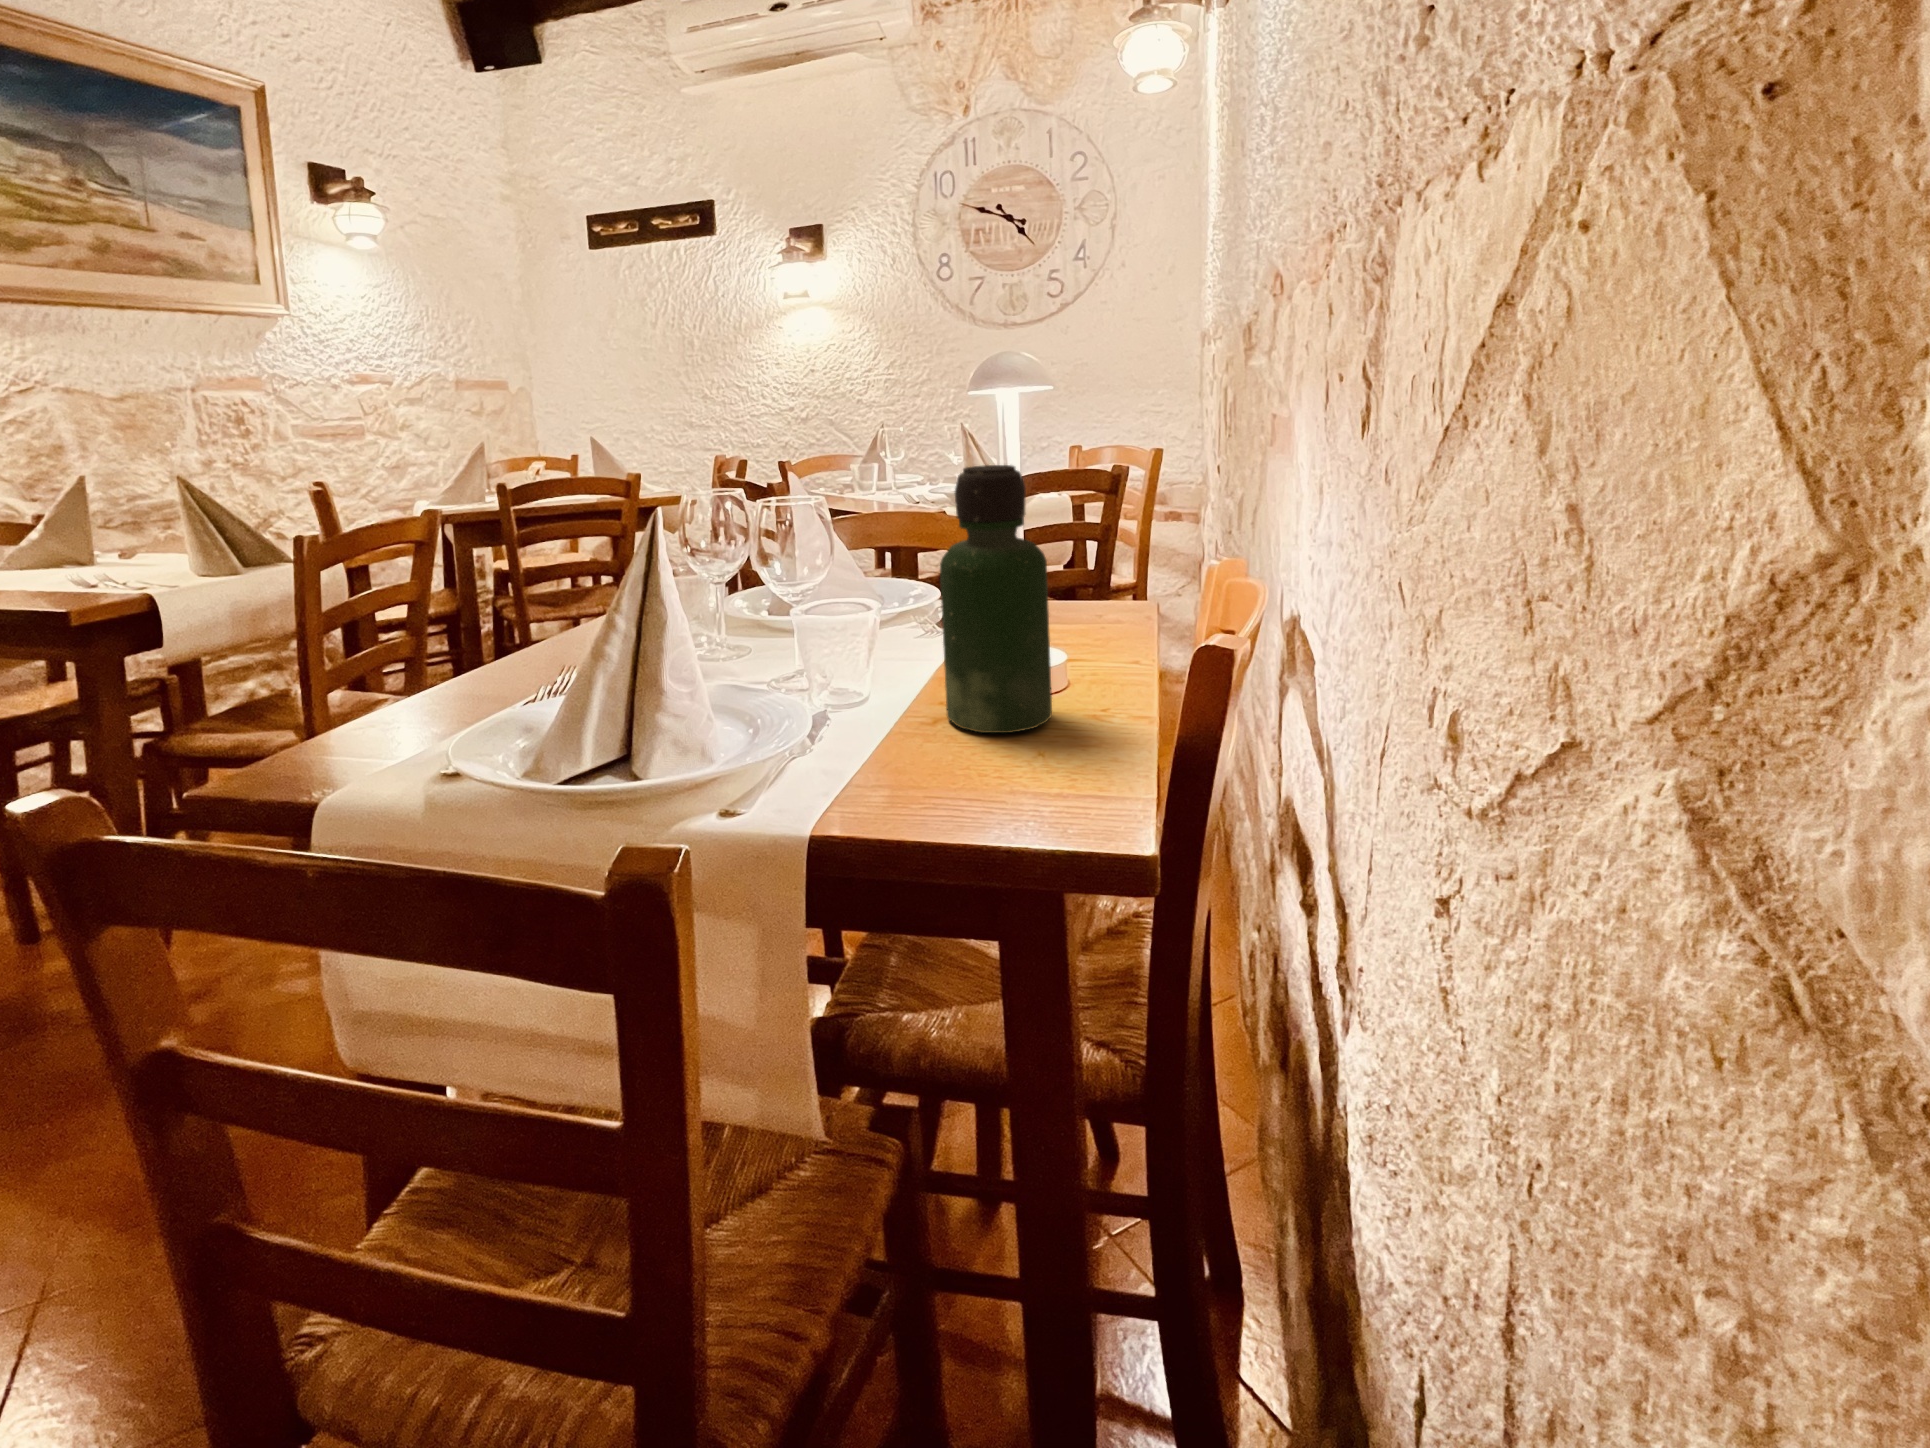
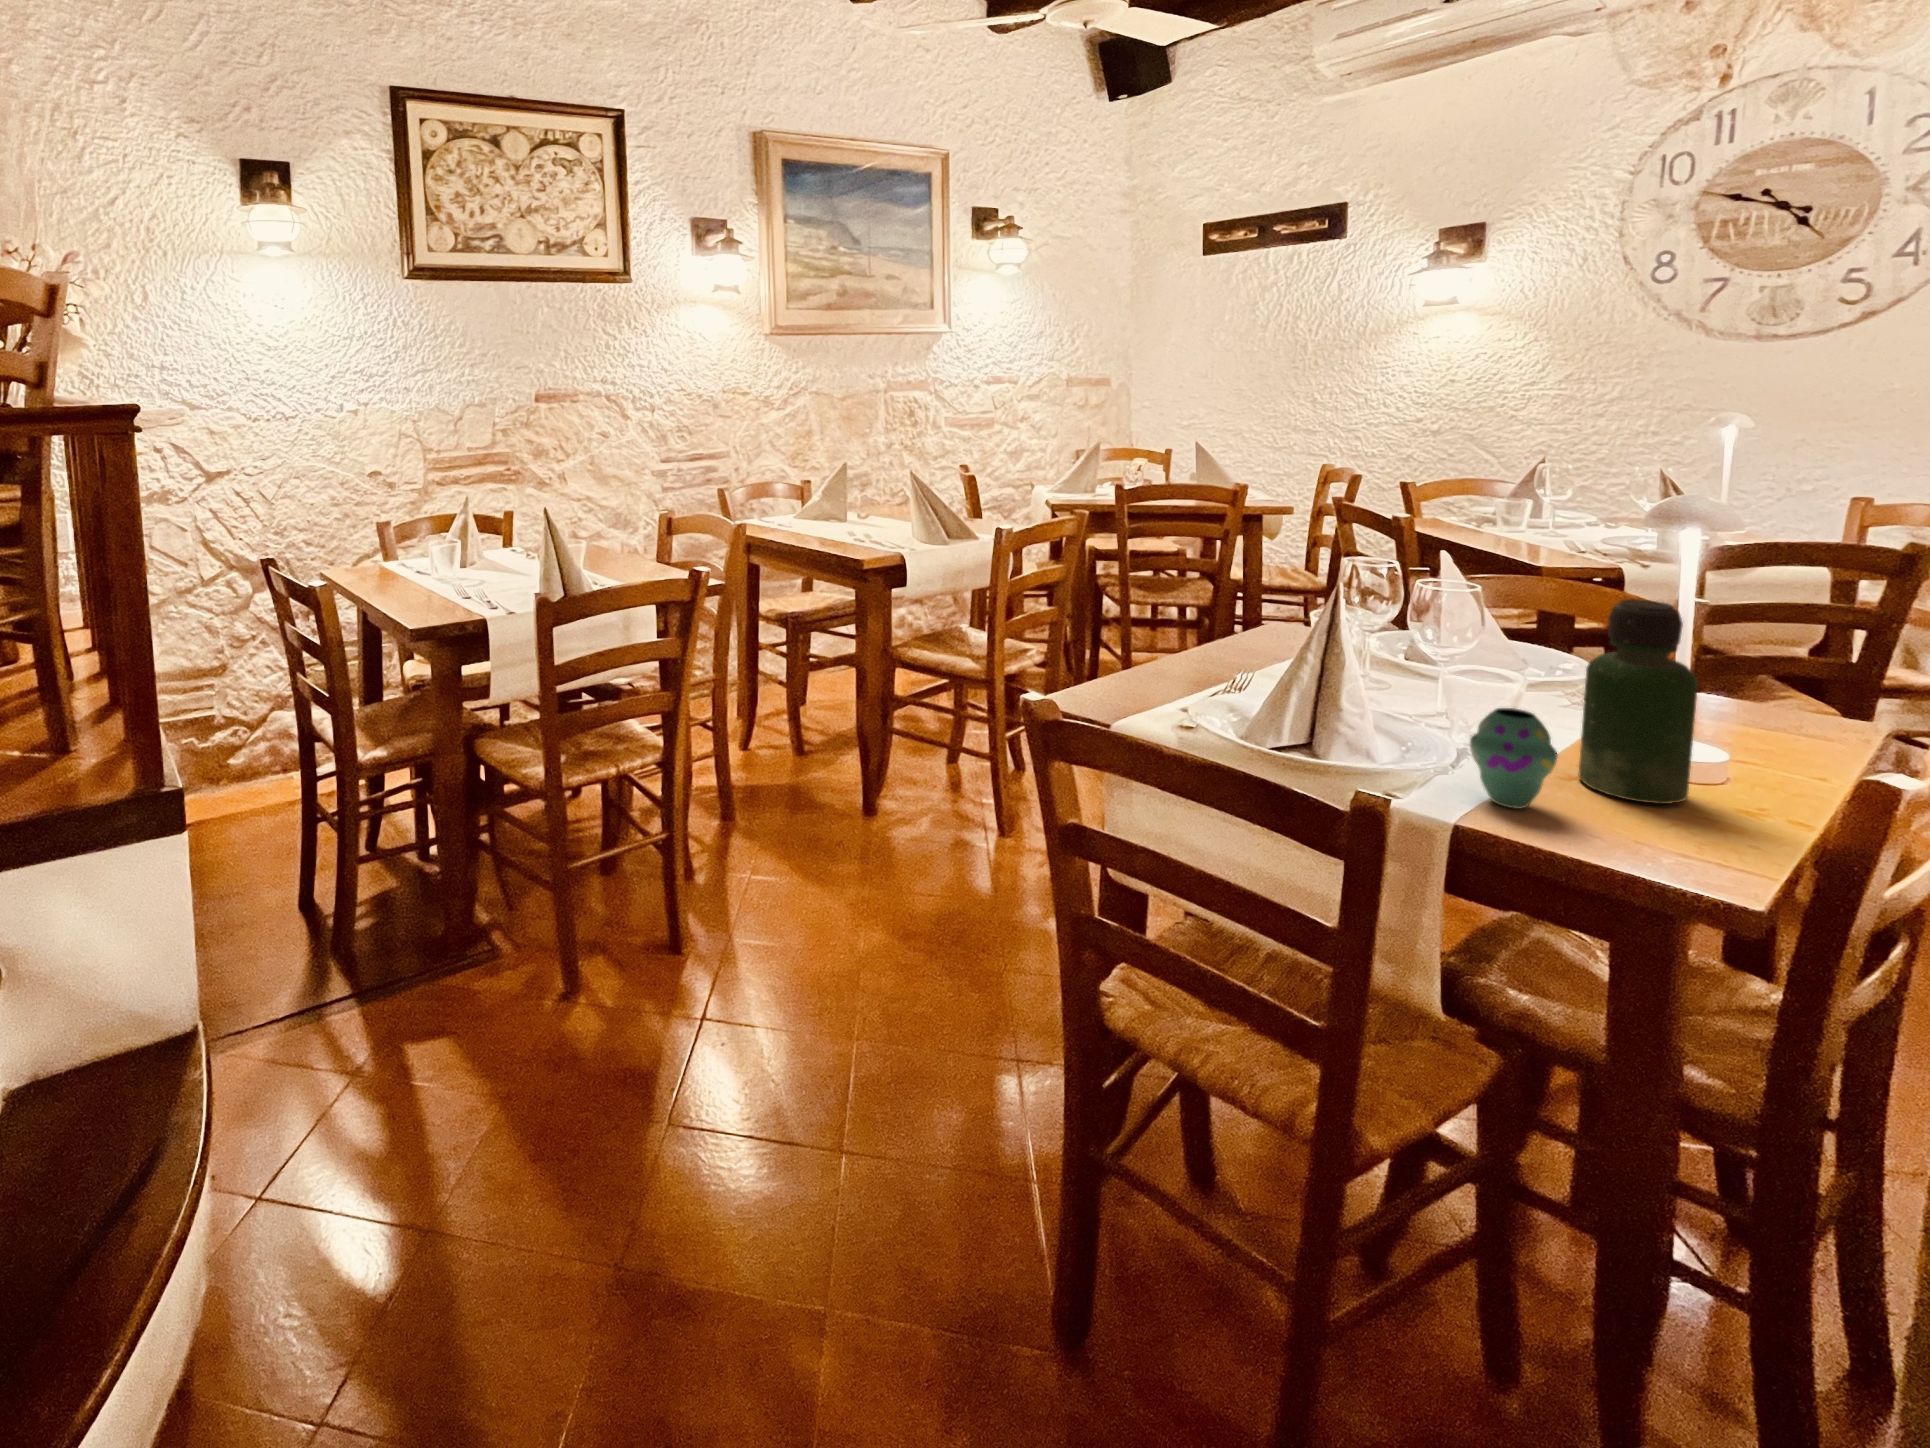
vase: none [822,635,924,788] -> present [1470,708,1558,809]

